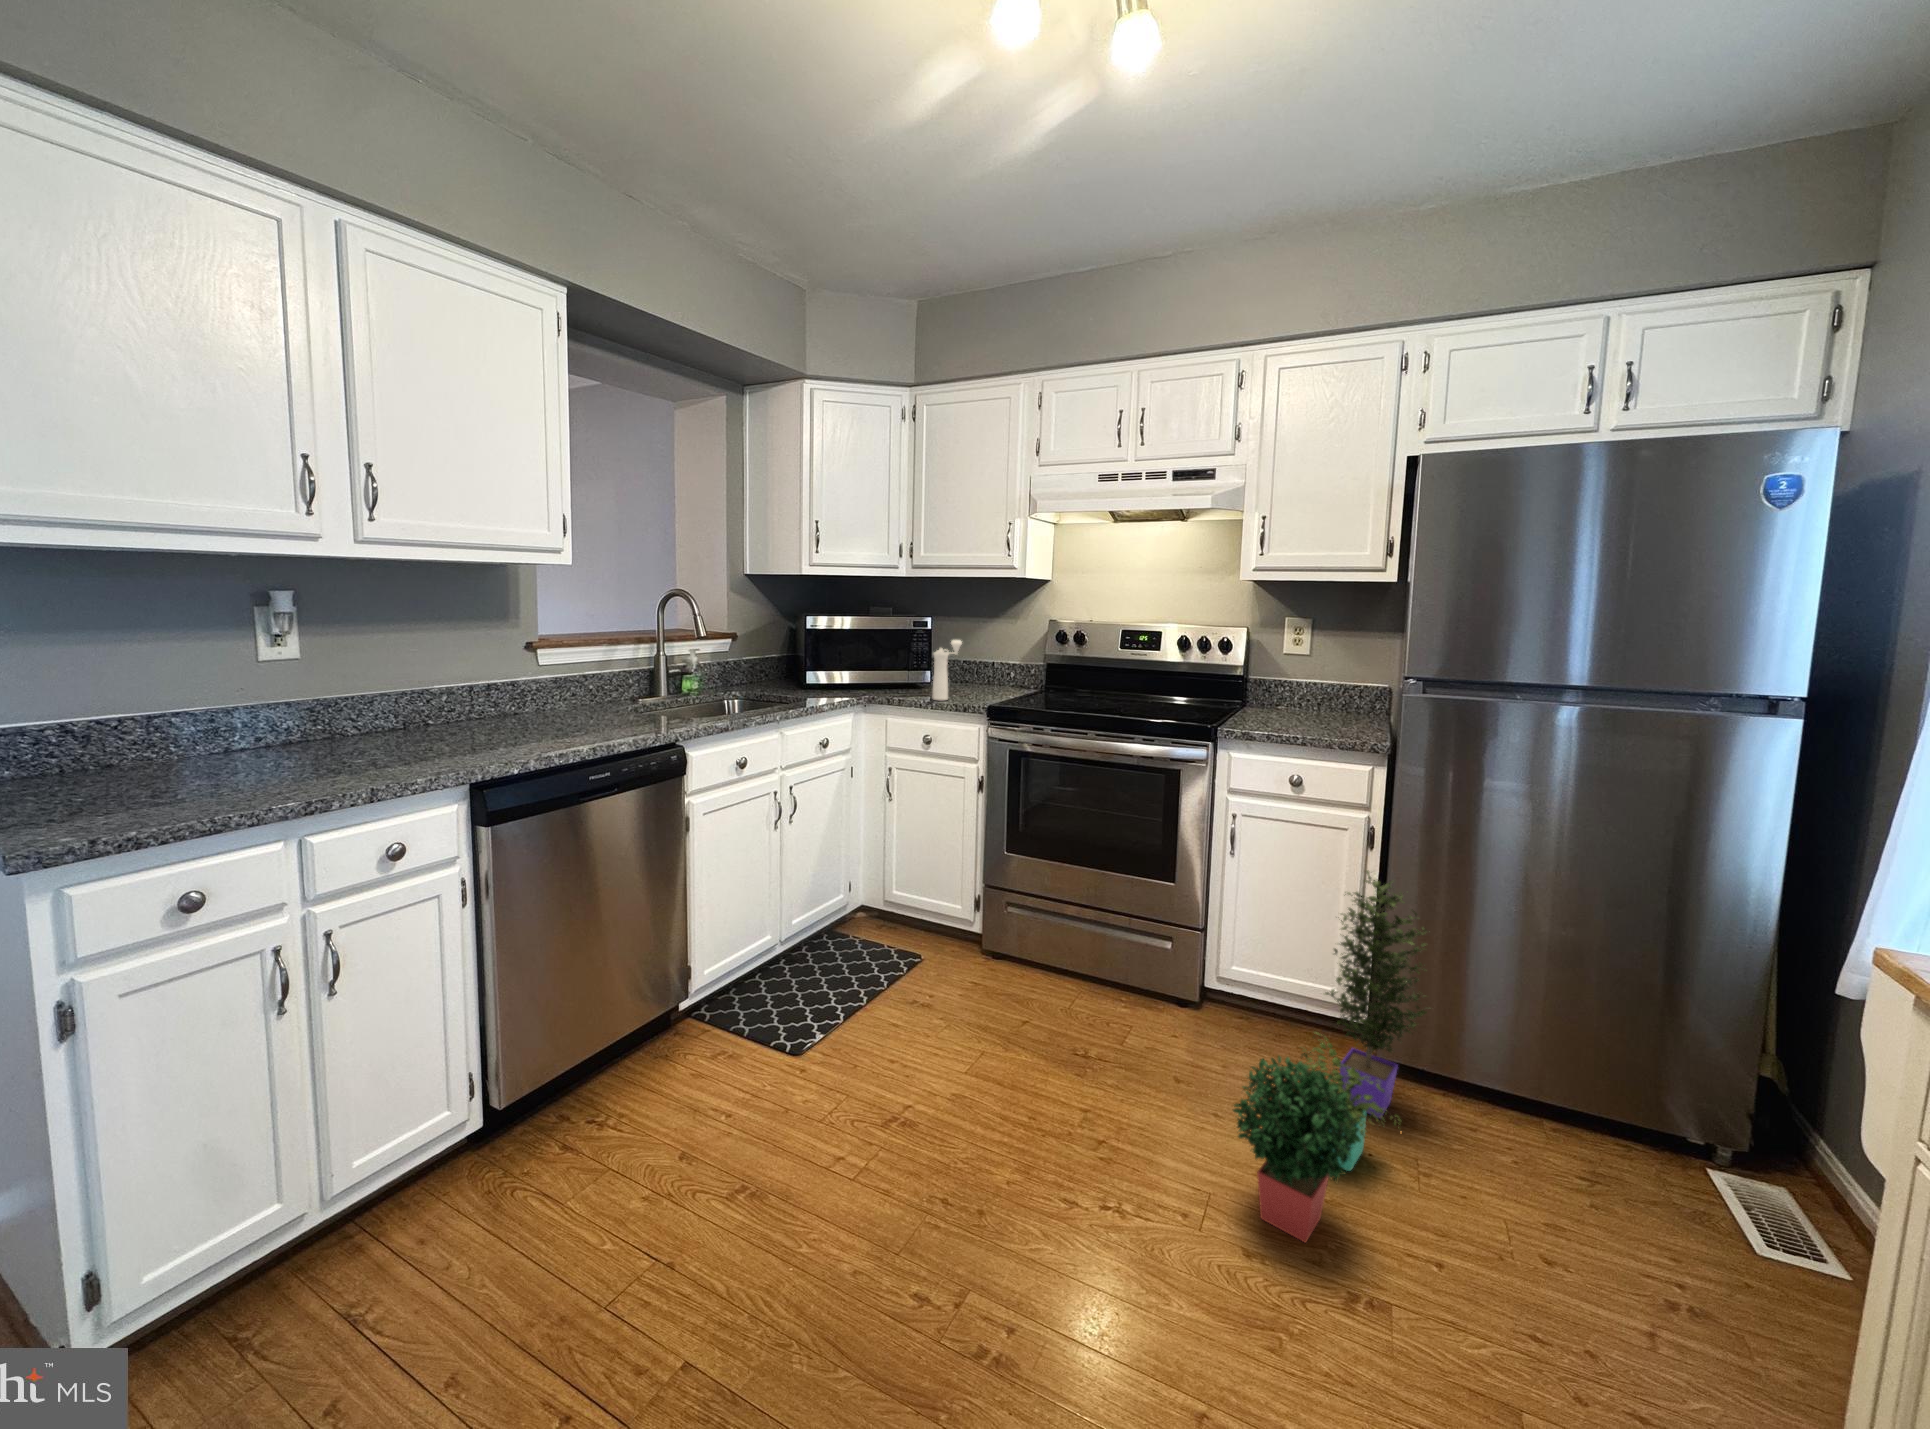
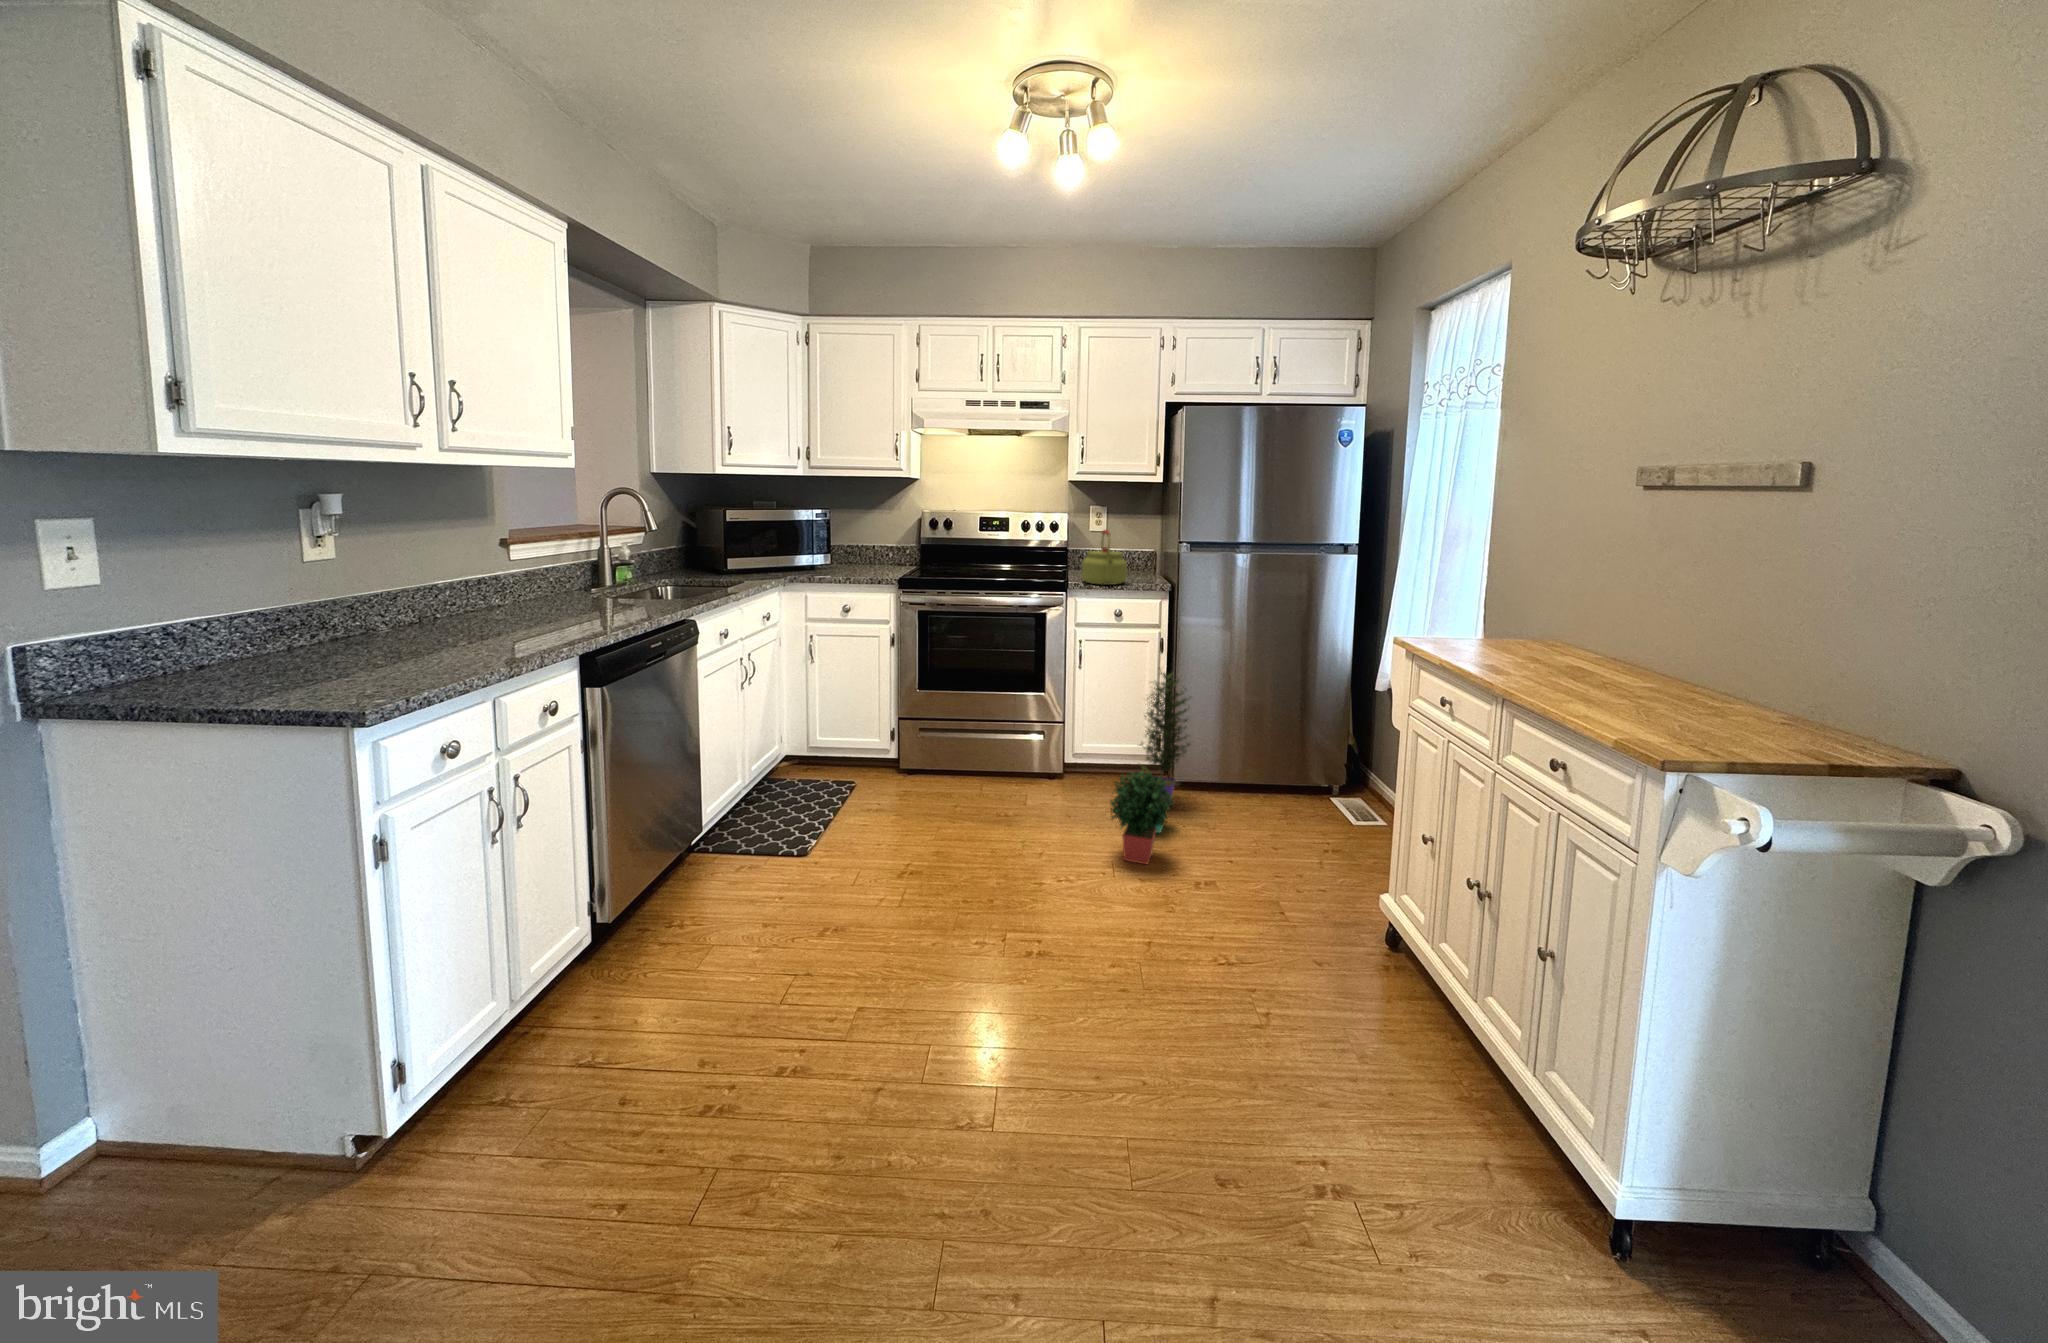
pepper mill: present [933,640,962,700] -> none [843,529,863,579]
kettle: none [1253,645,1328,728] -> present [1081,530,1127,585]

